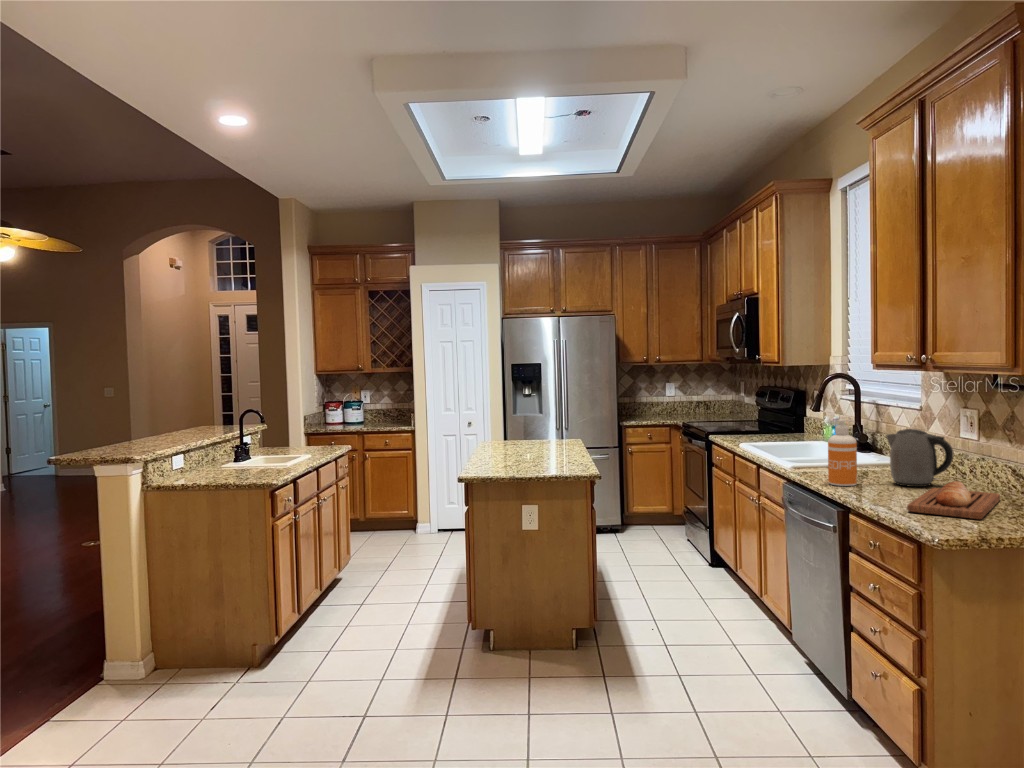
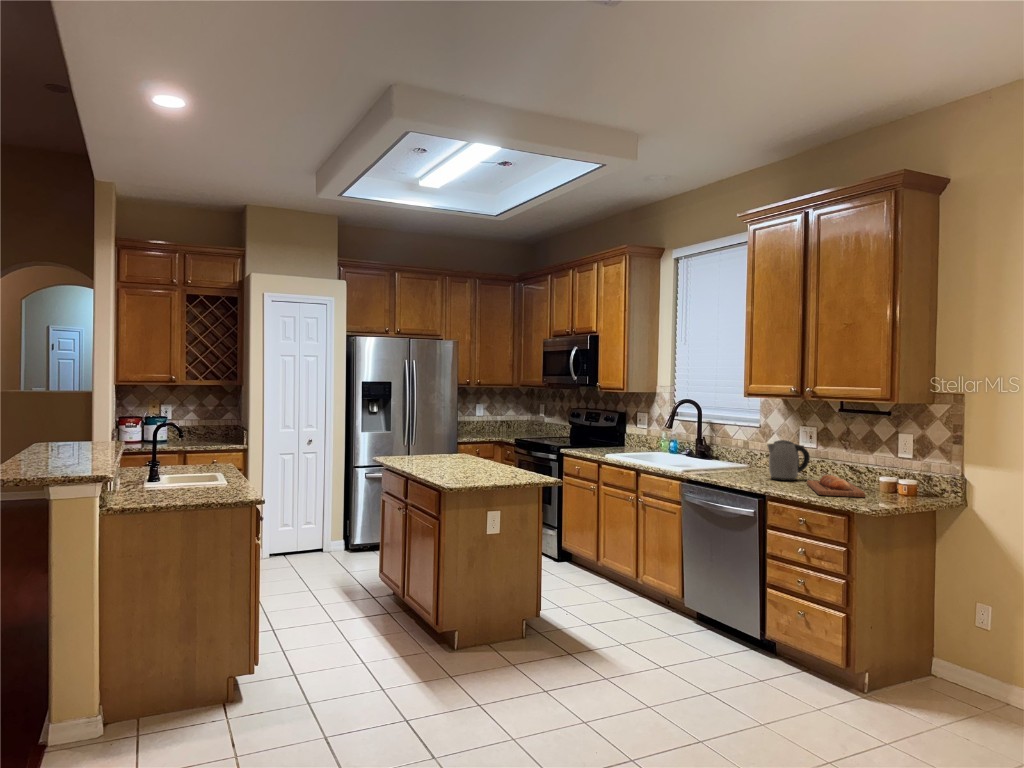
soap dispenser: present [828,419,857,486] -> none [733,433,753,482]

